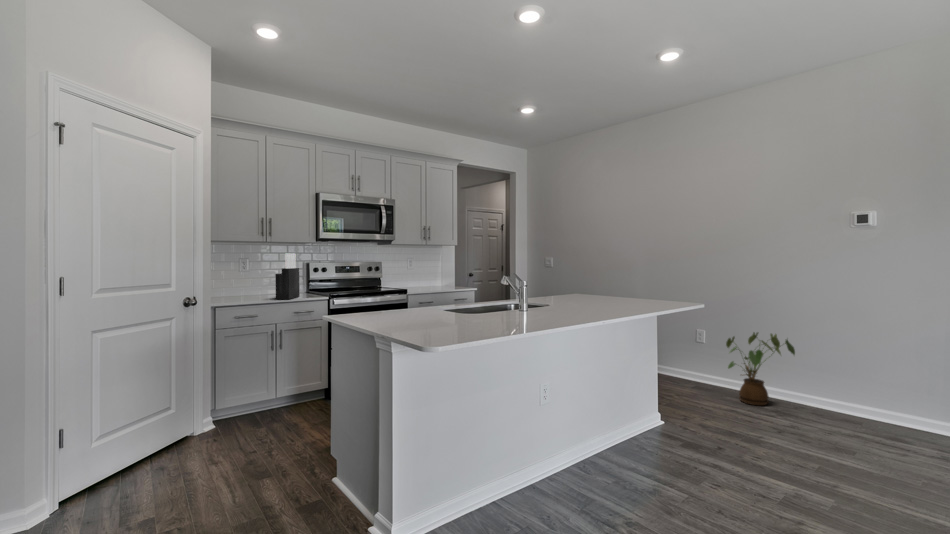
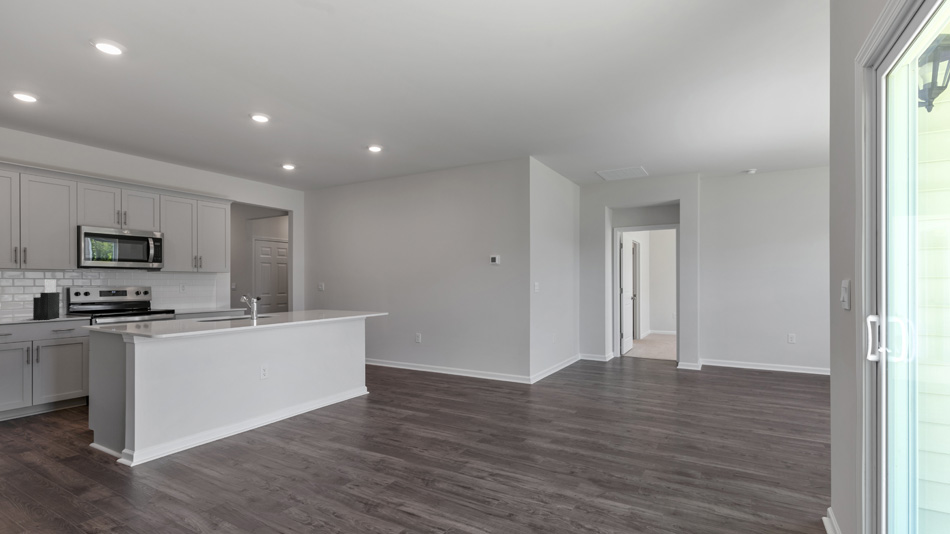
house plant: present [726,333,795,405] -> none [423,329,462,378]

